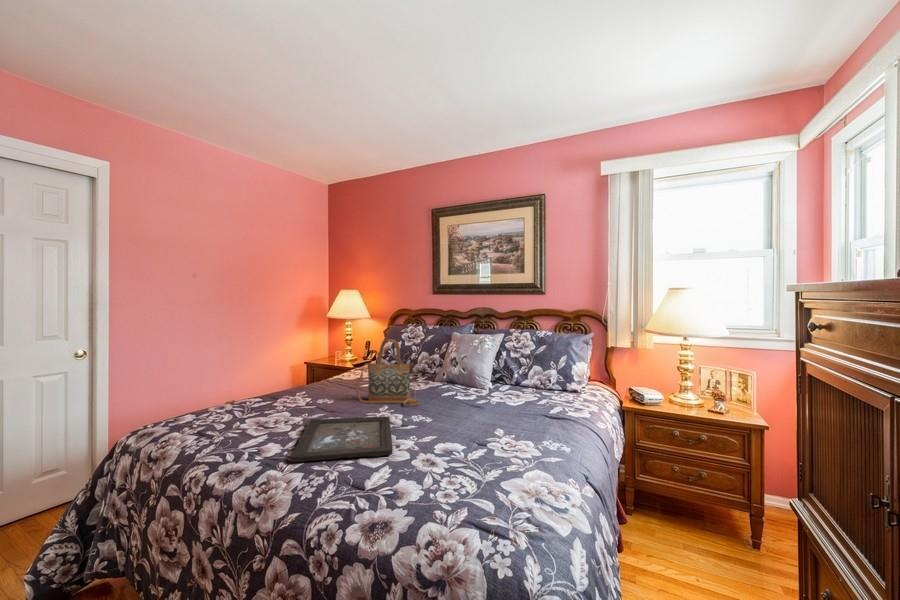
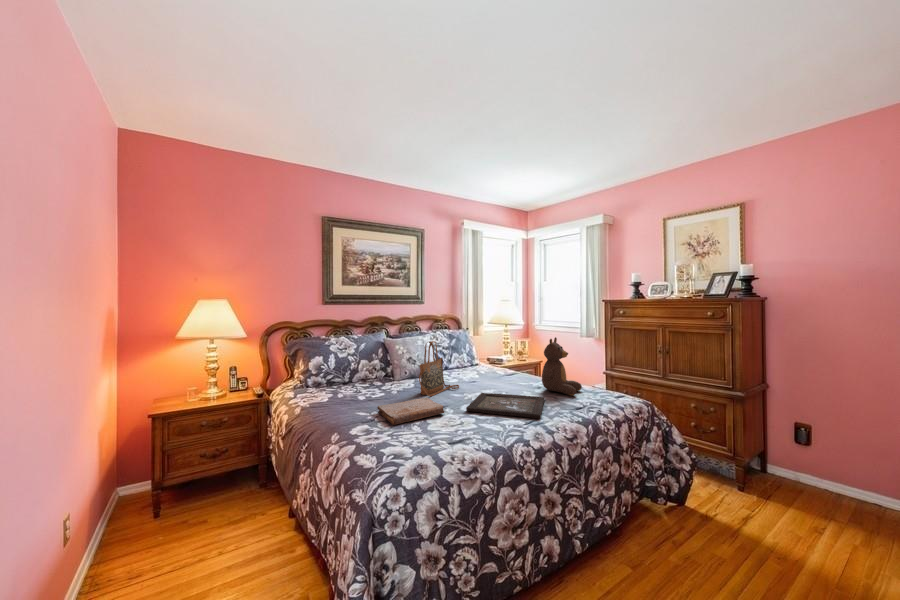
teddy bear: none [426,358,507,475] -> present [542,337,582,395]
book: none [258,392,334,416] -> present [377,397,444,425]

